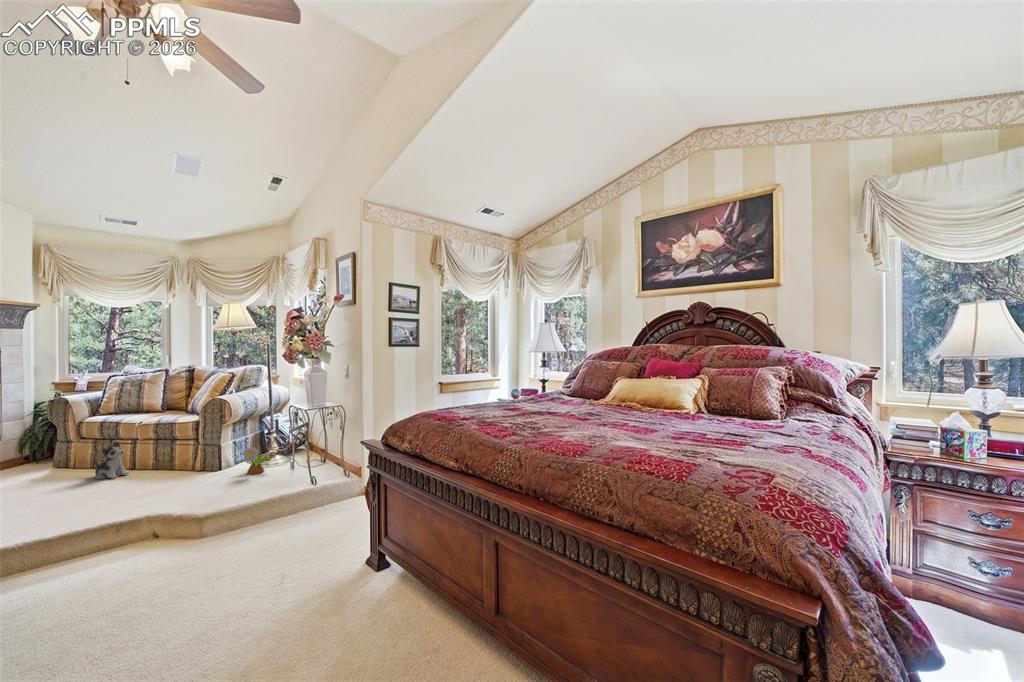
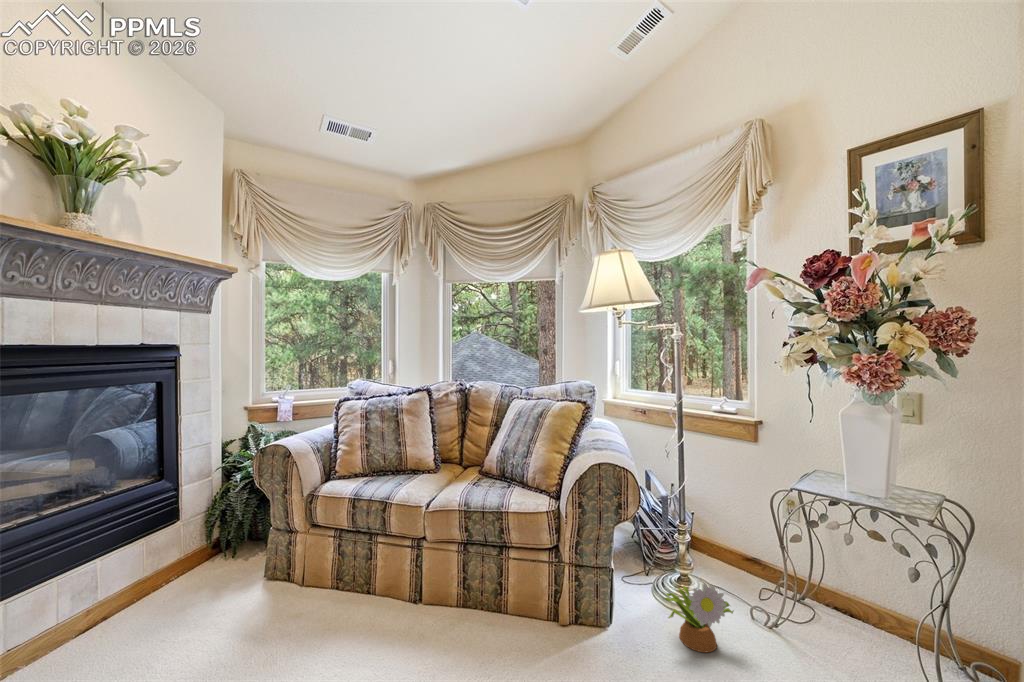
plush toy: present [95,441,129,479] -> none [358,552,426,650]

